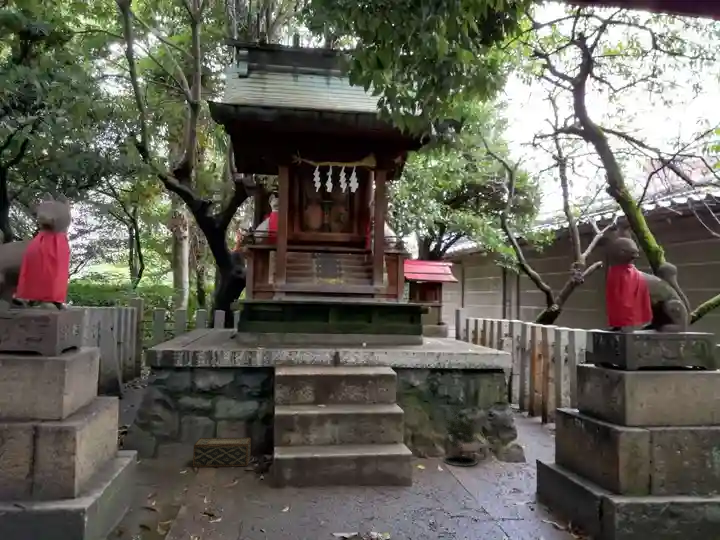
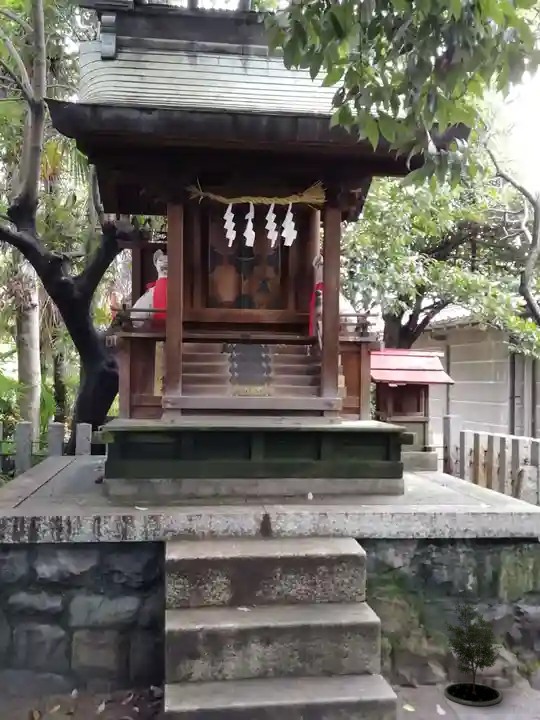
woven basket: present [193,437,251,467] -> none [33,656,128,710]

